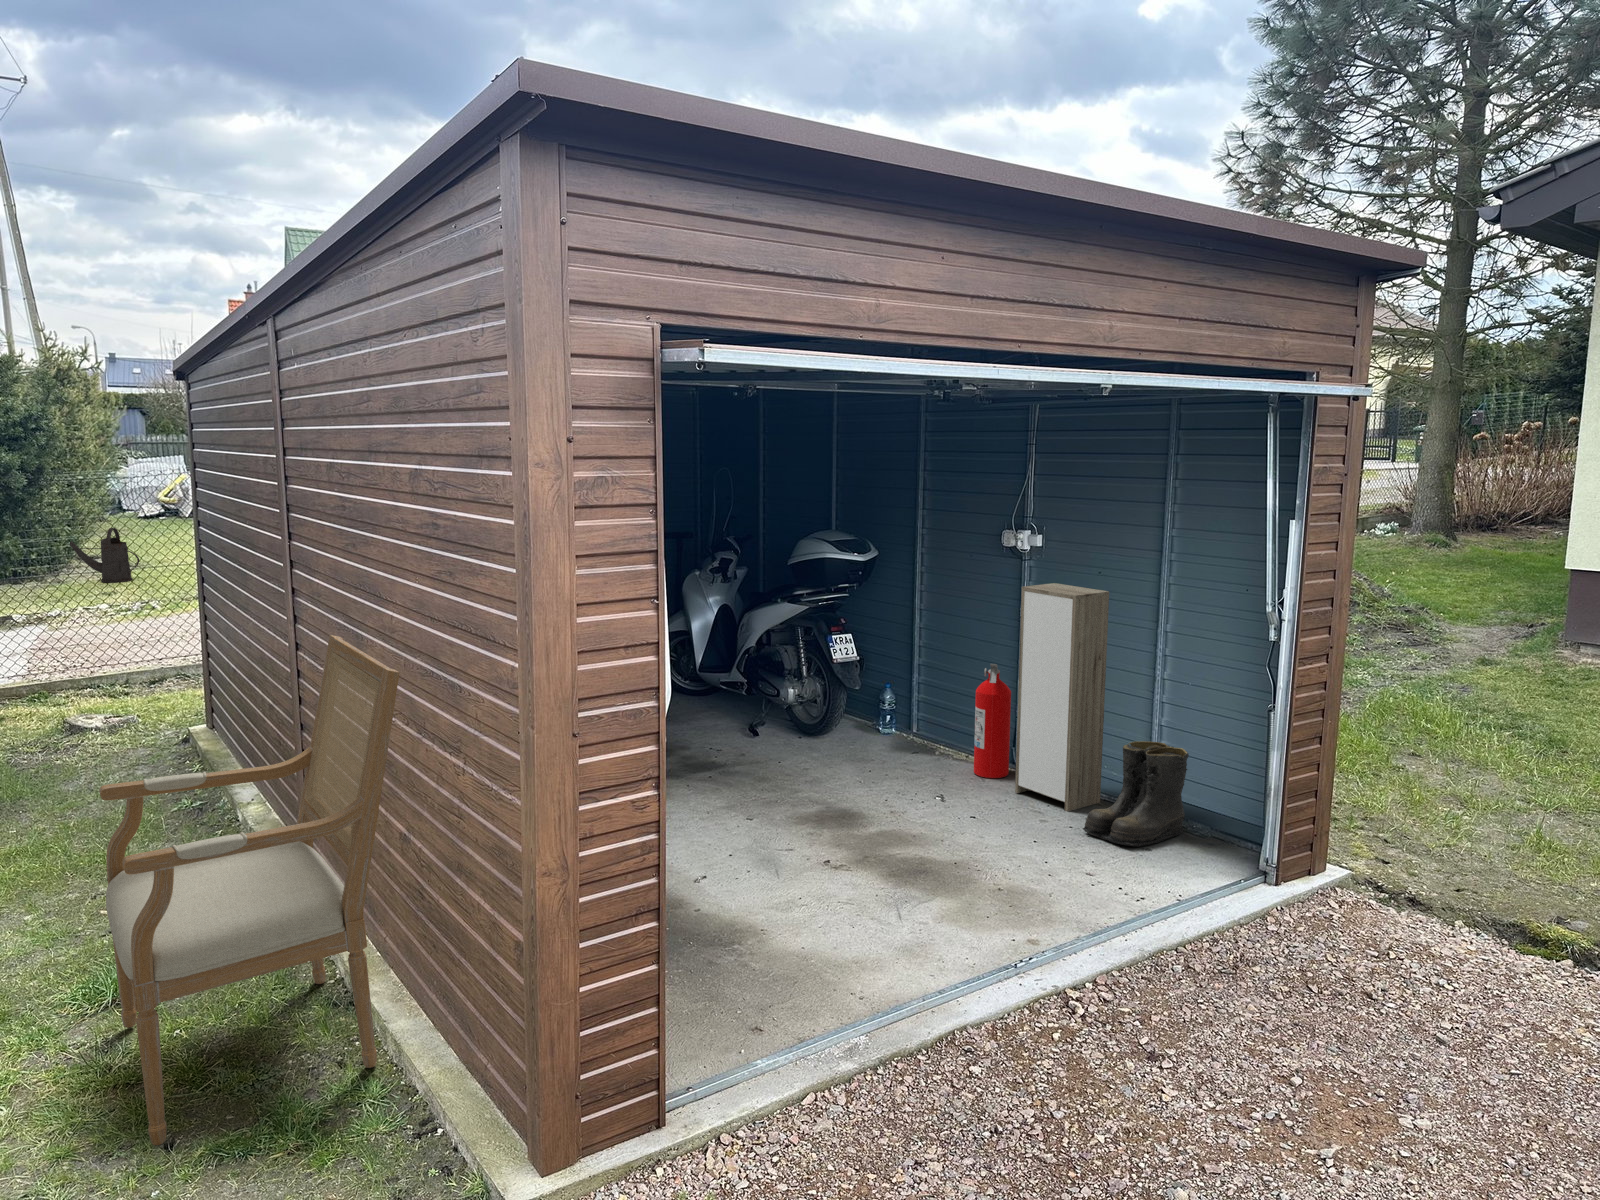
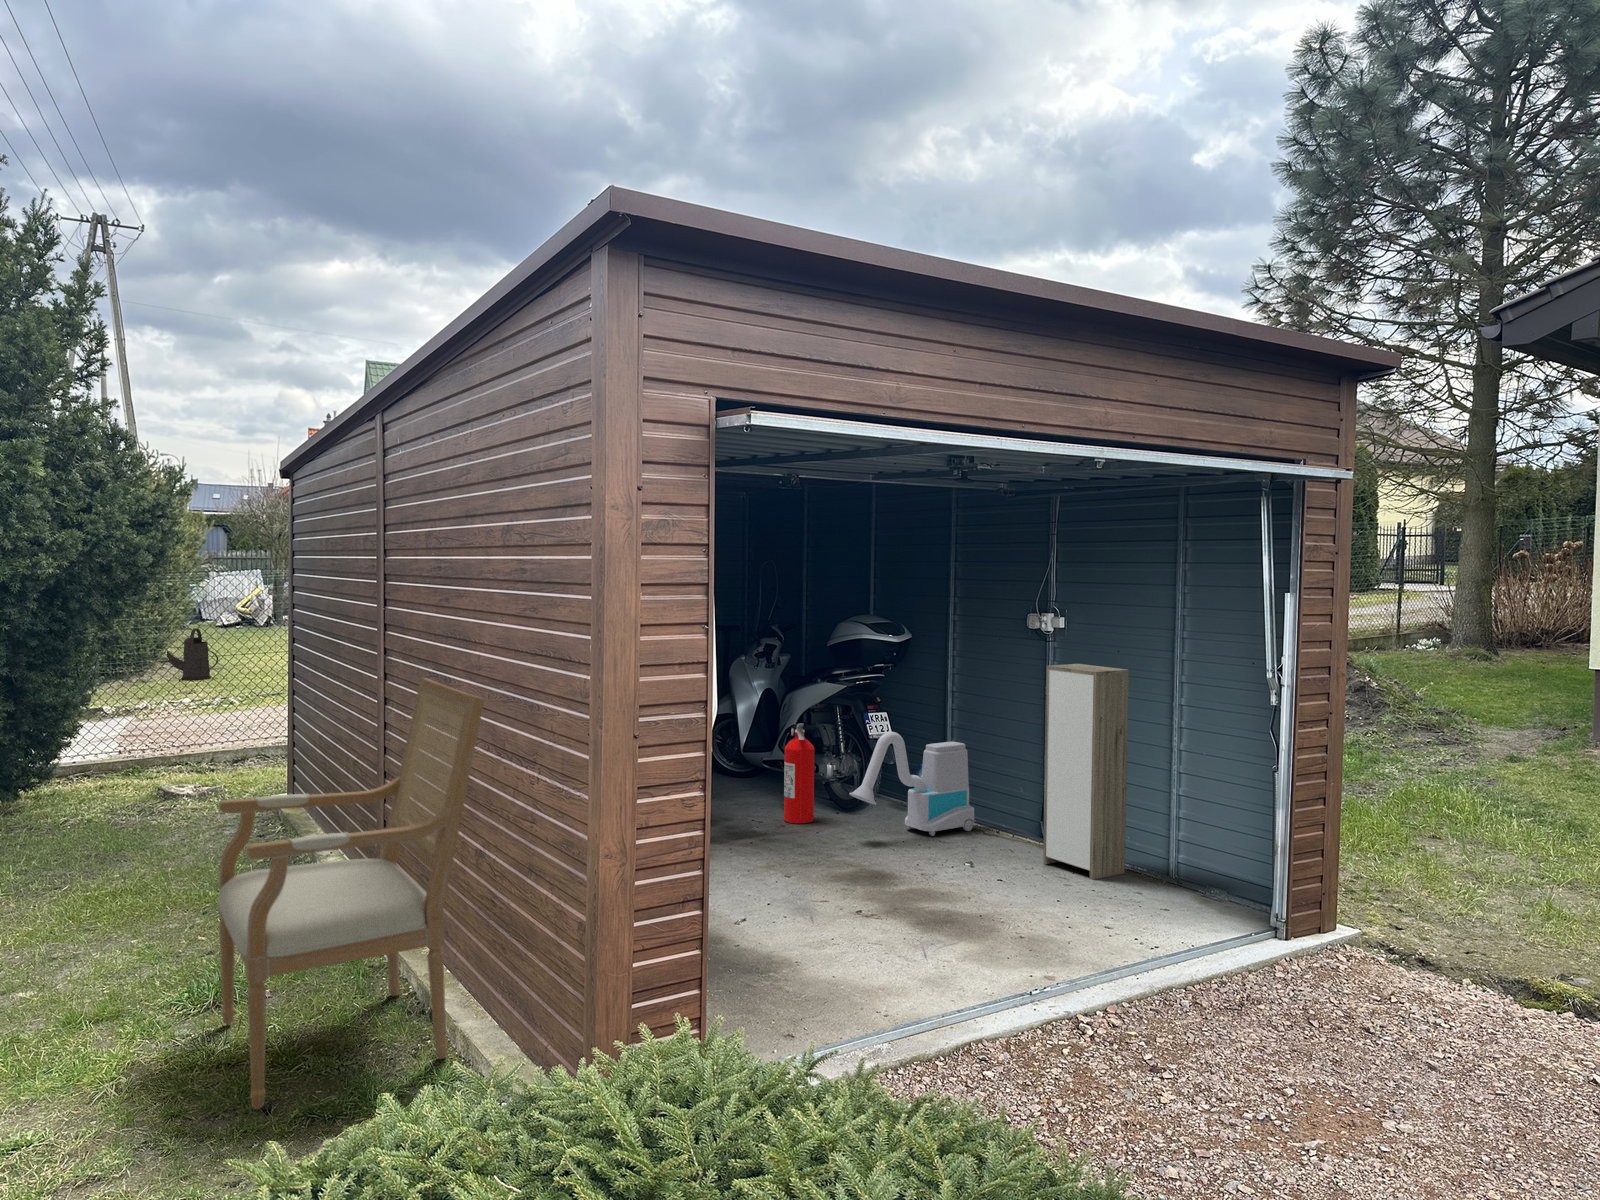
vacuum cleaner: none [811,653,941,760] -> present [849,732,974,836]
fire extinguisher: present [974,664,1011,778] -> present [784,723,814,823]
boots: present [1083,741,1189,847] -> none [1105,811,1207,908]

